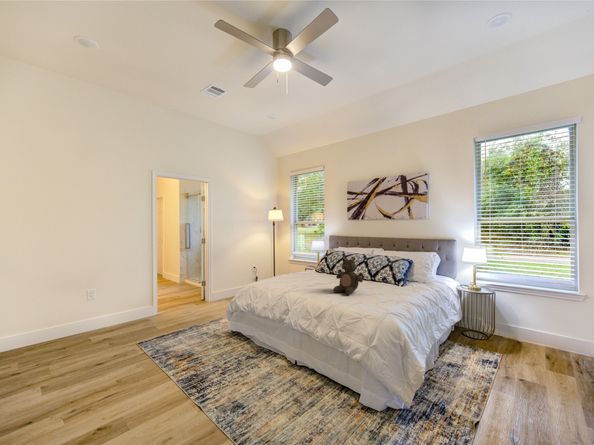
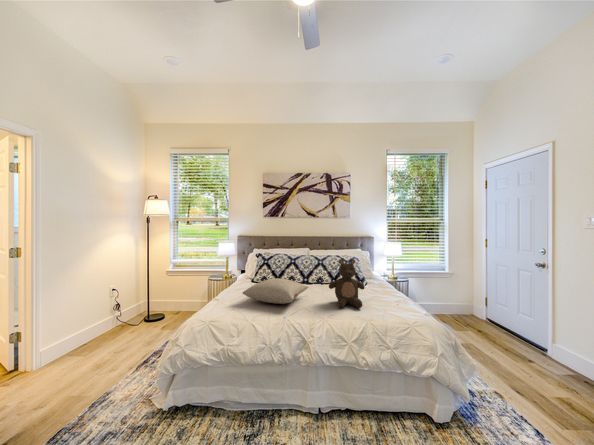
pillow: none [282,267,330,284] -> present [243,278,308,304]

